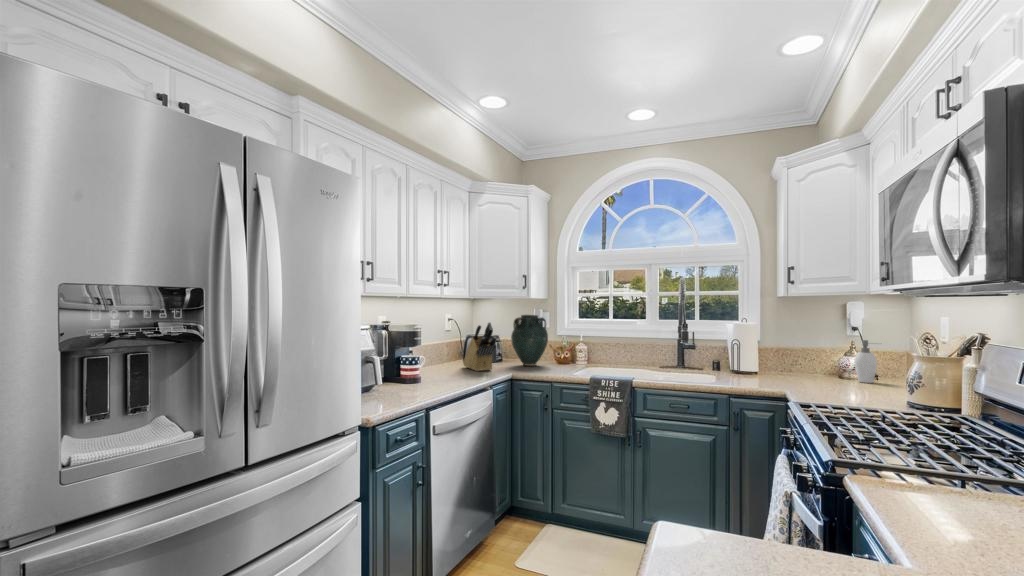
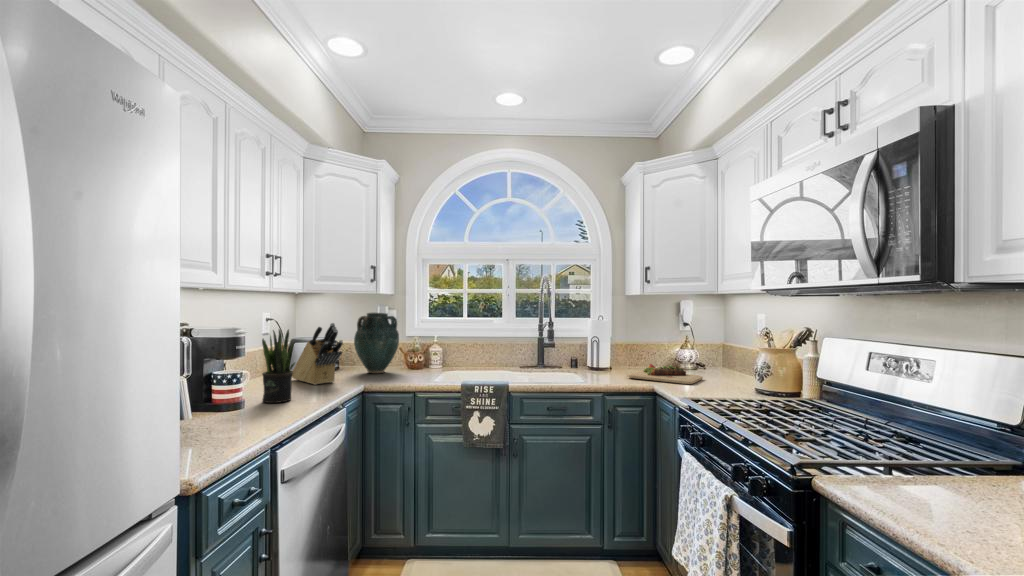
potted plant: none [433,325,456,381] -> present [262,329,295,403]
soap dispenser: present [854,340,877,383] -> none [696,336,719,375]
cutting board: none [762,368,854,390] -> present [627,364,703,384]

